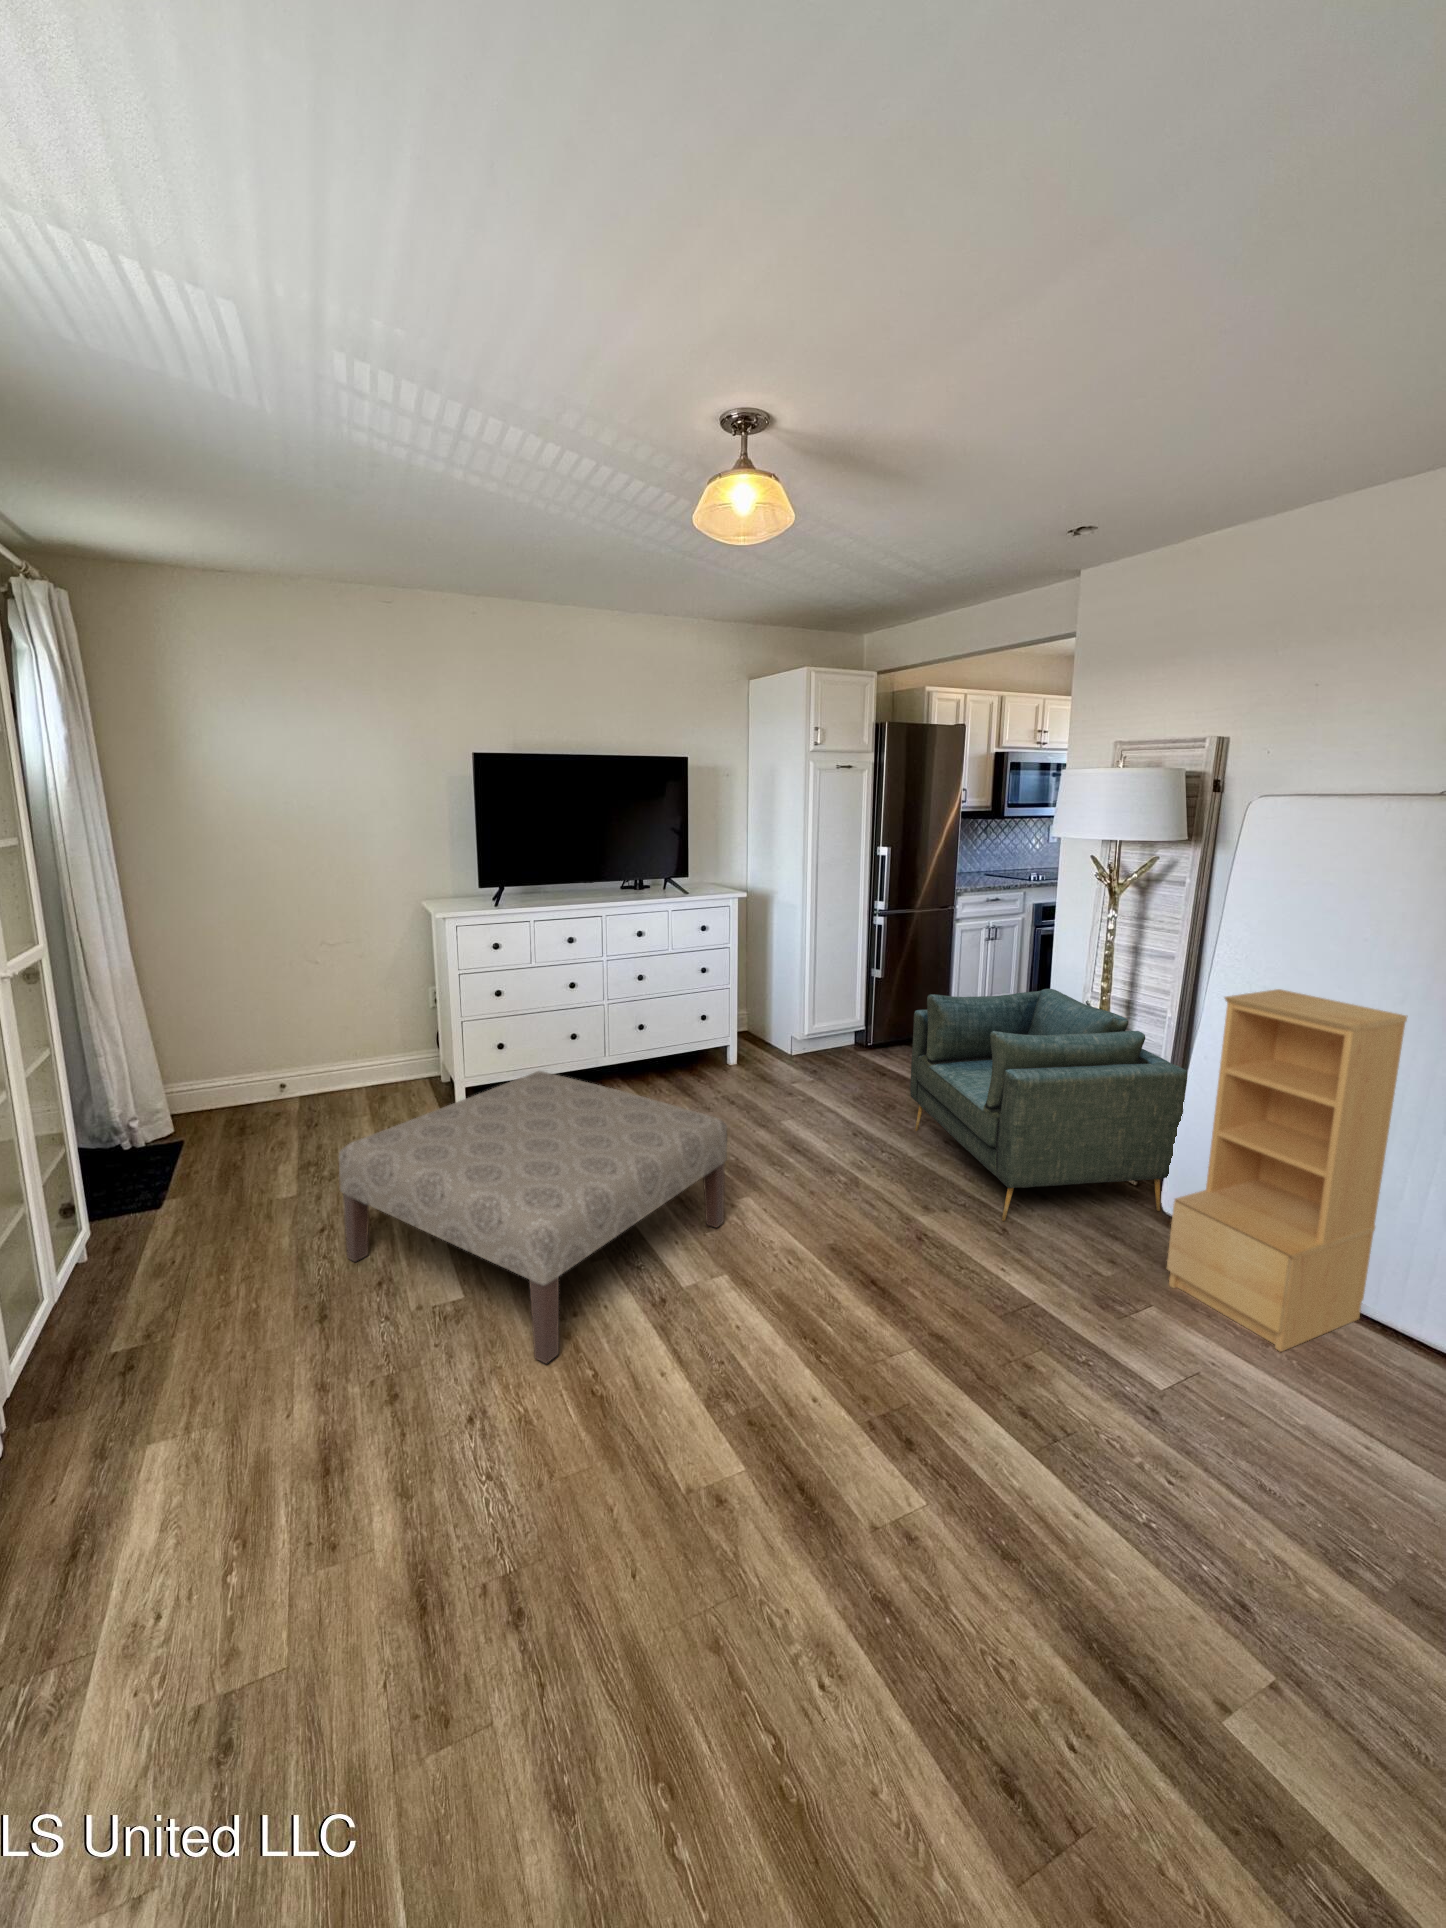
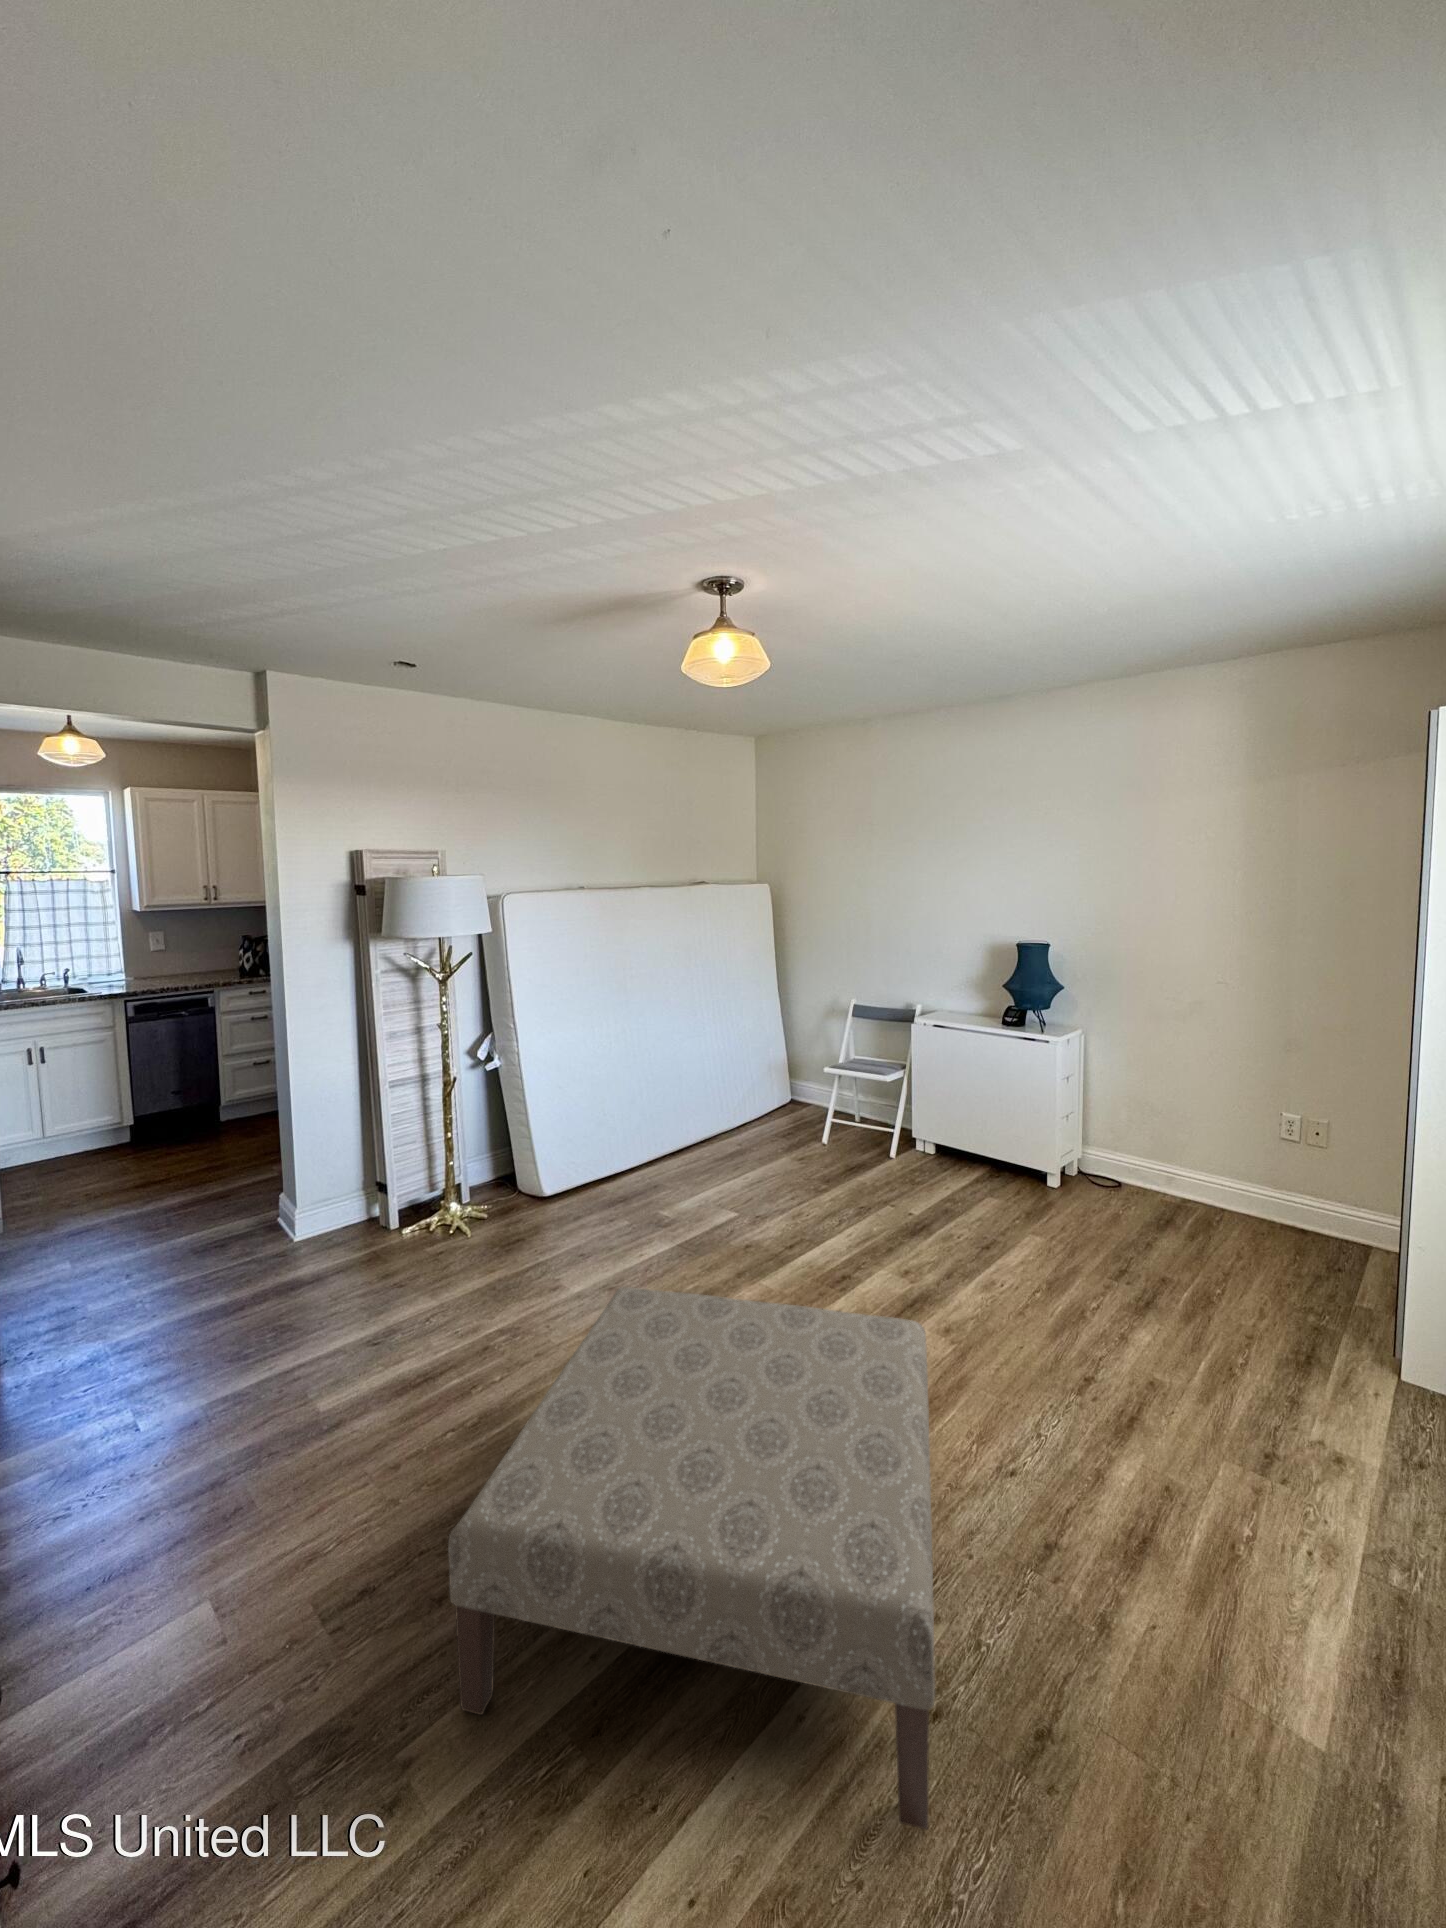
armchair: present [910,989,1187,1221] -> none [317,1075,566,1314]
bookshelf: present [1167,989,1407,1351] -> none [575,1001,680,1208]

